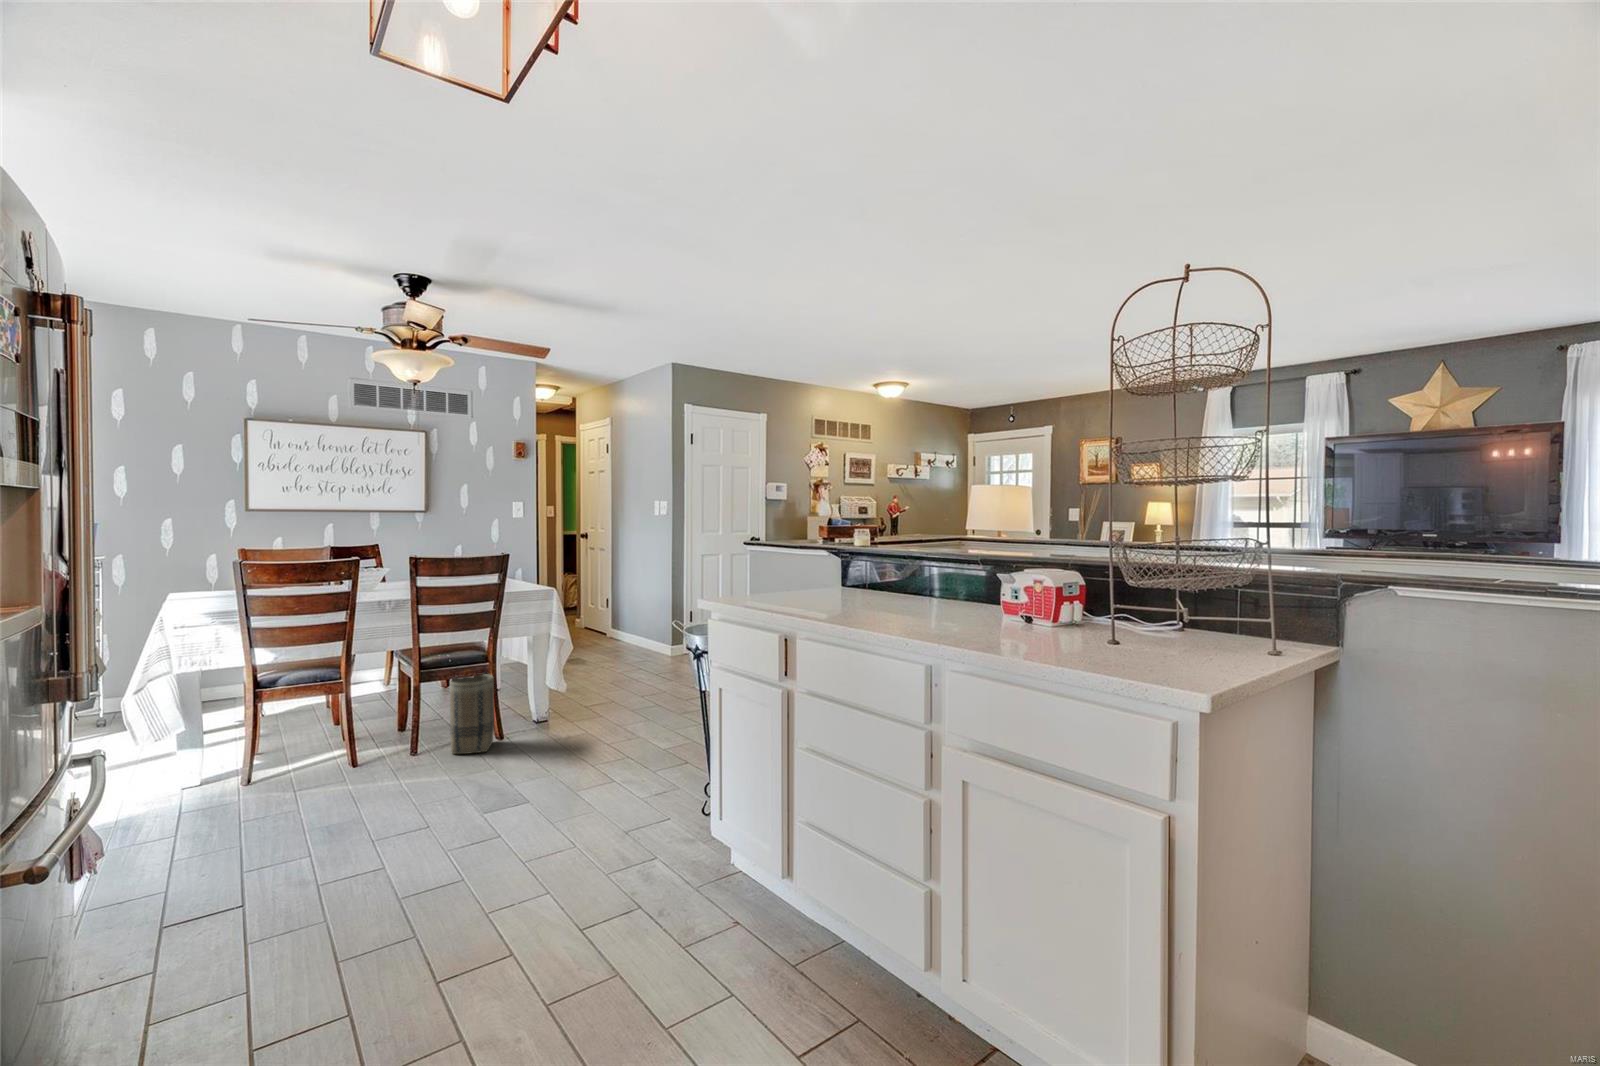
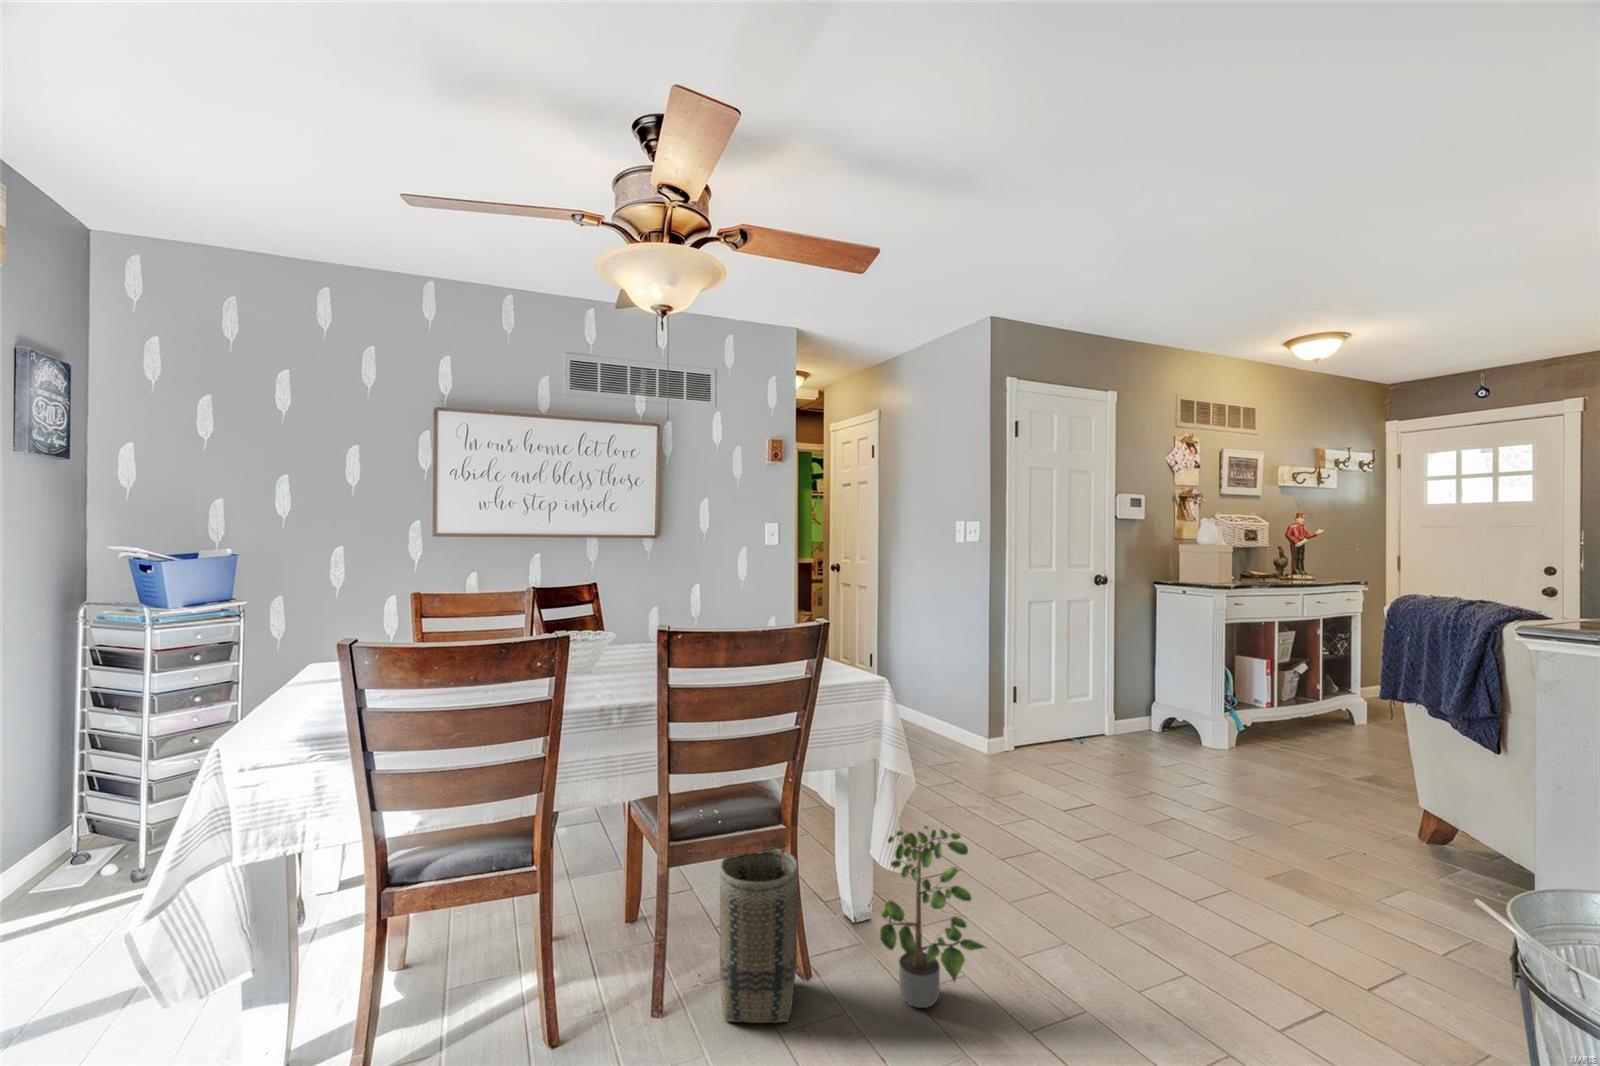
potted plant: none [537,653,593,743] -> present [880,826,985,1008]

